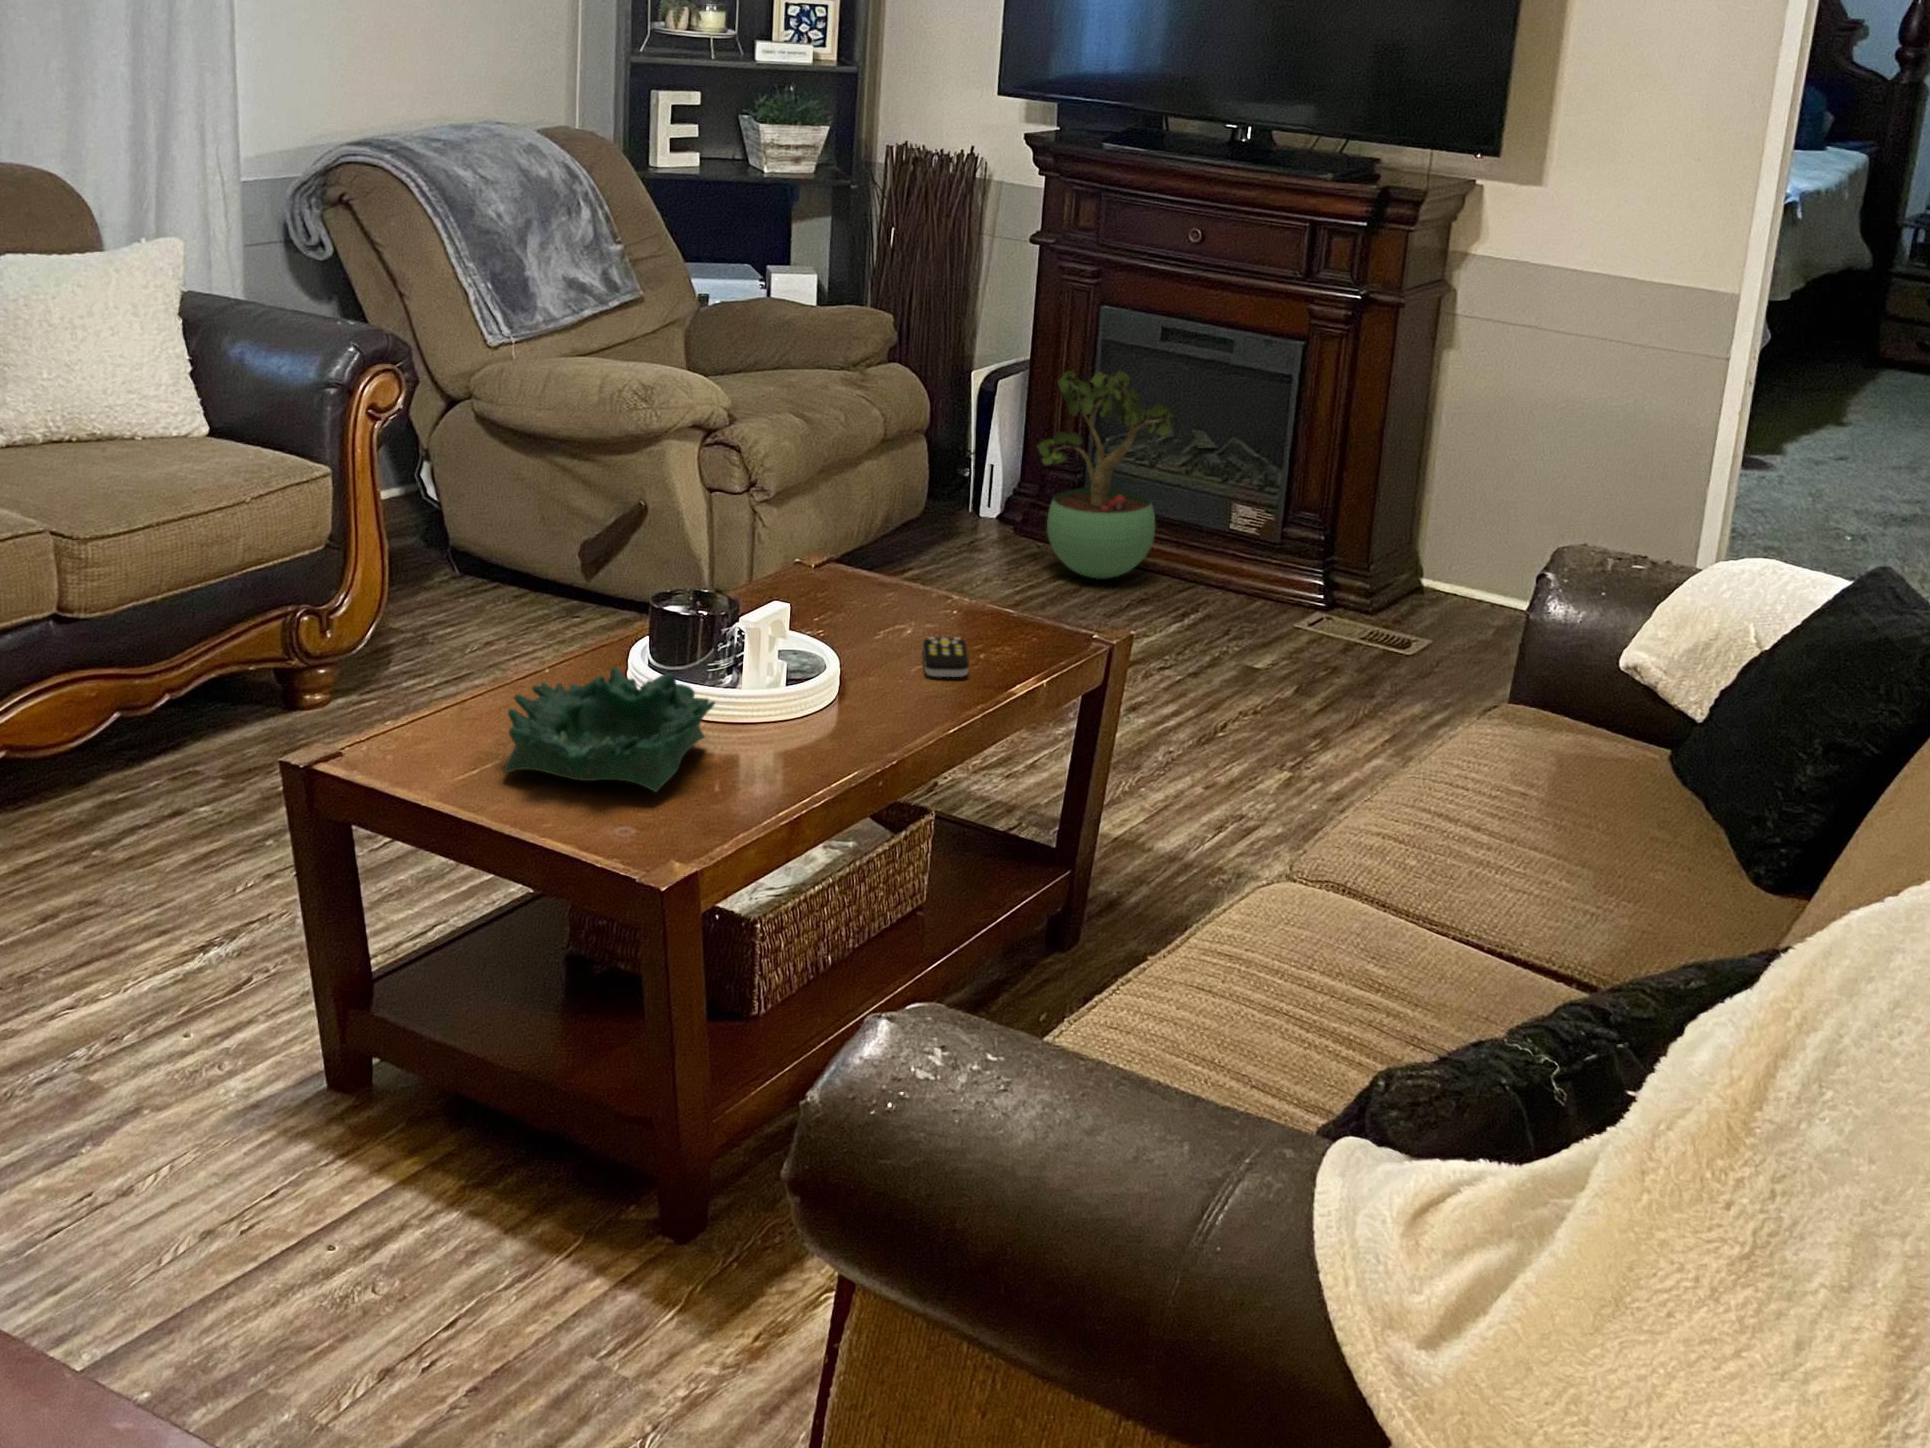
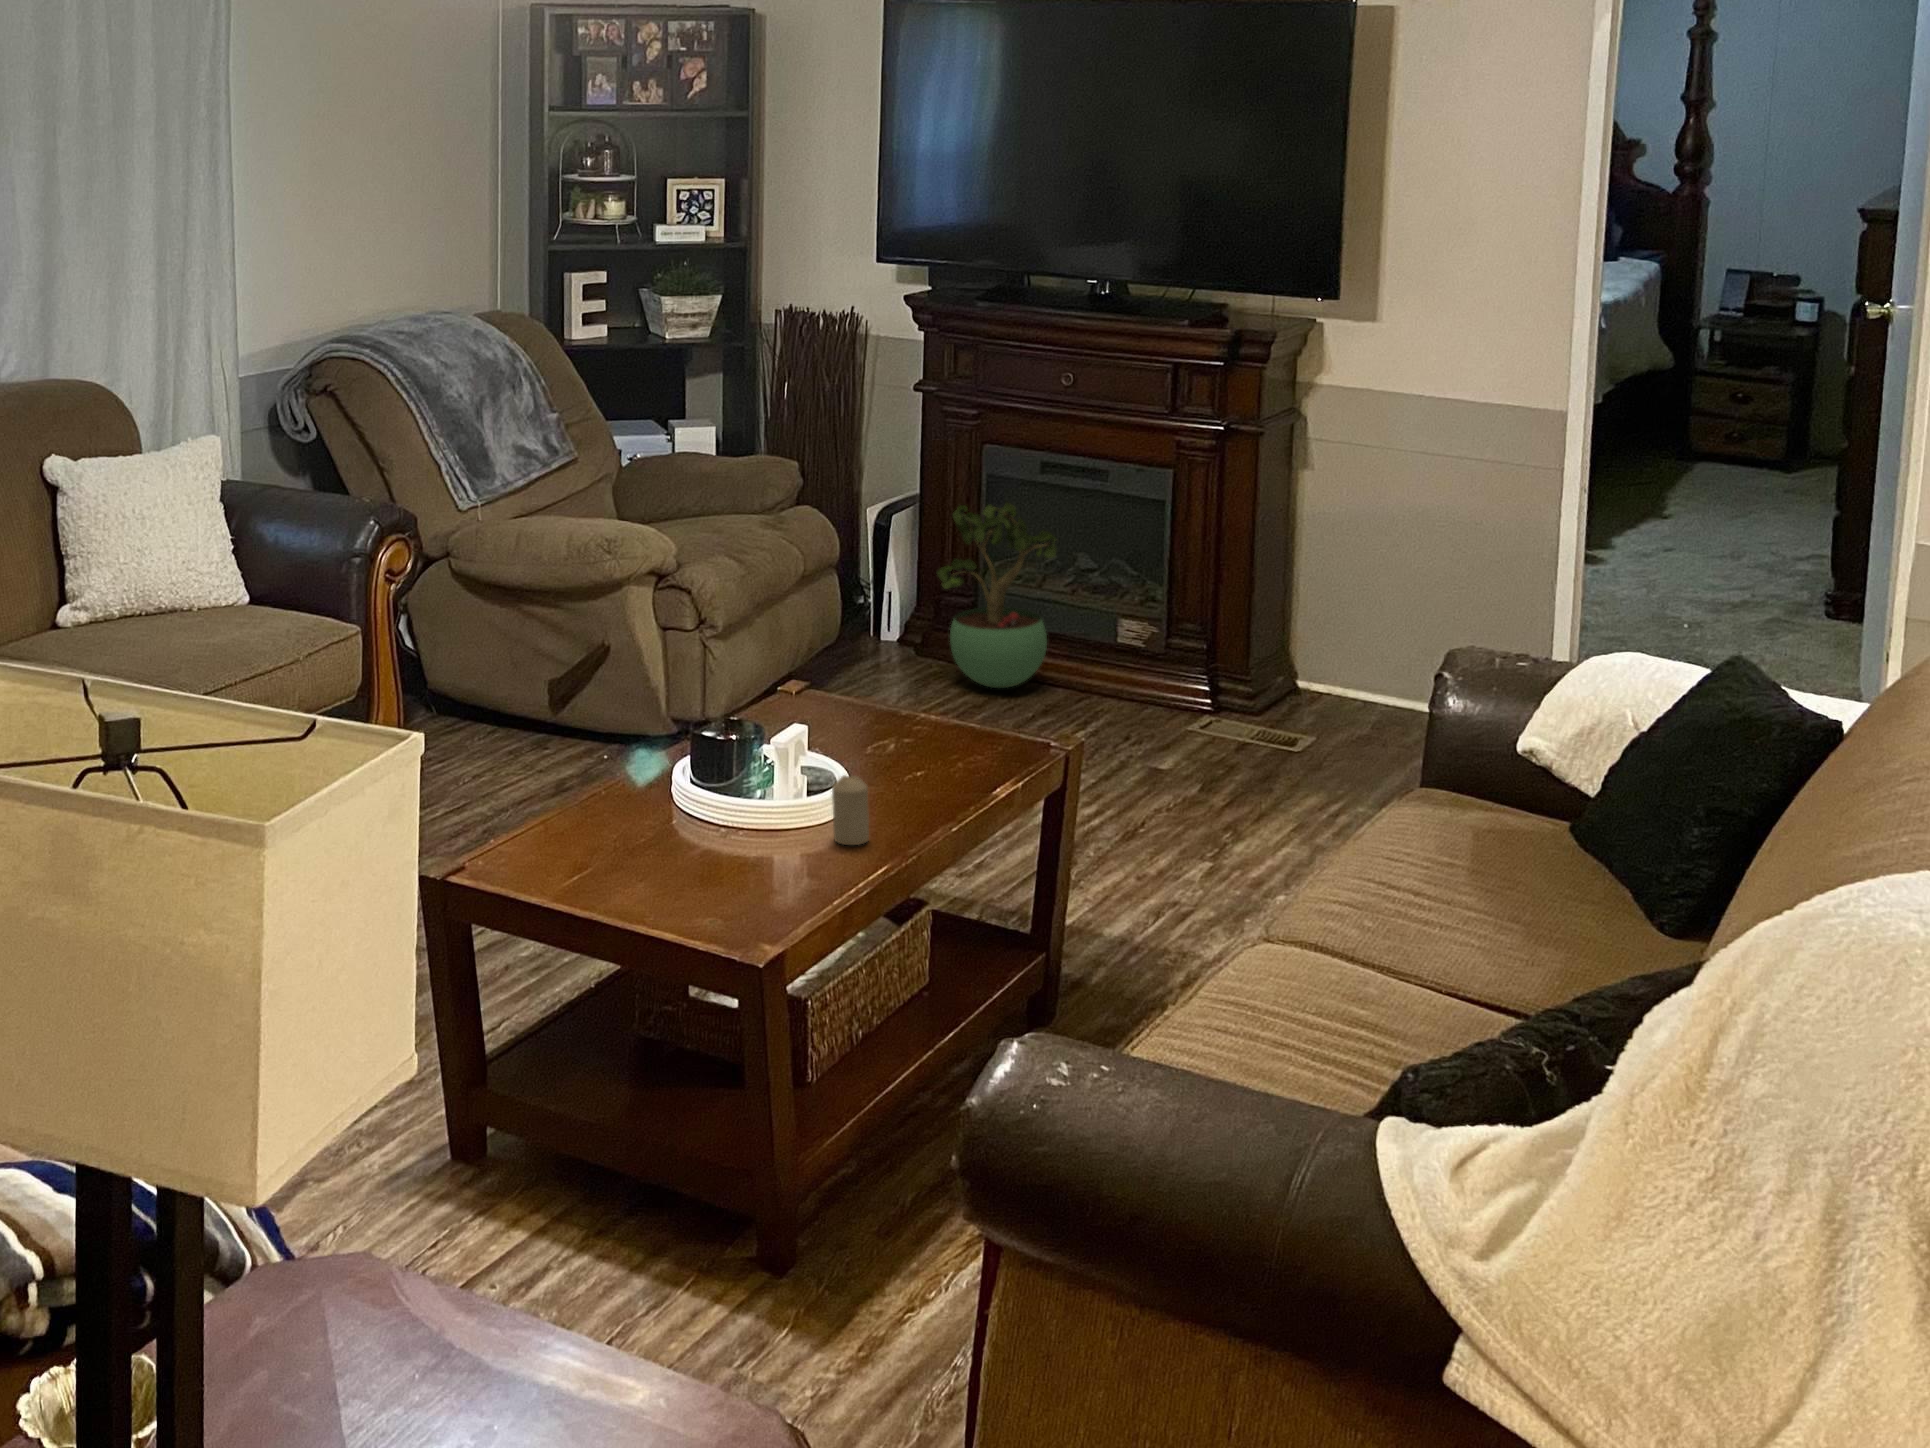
remote control: present [923,637,969,677] -> none [907,748,952,782]
candle: none [806,664,849,747] -> present [832,775,869,845]
decorative bowl: present [504,667,715,792] -> none [597,786,763,889]

